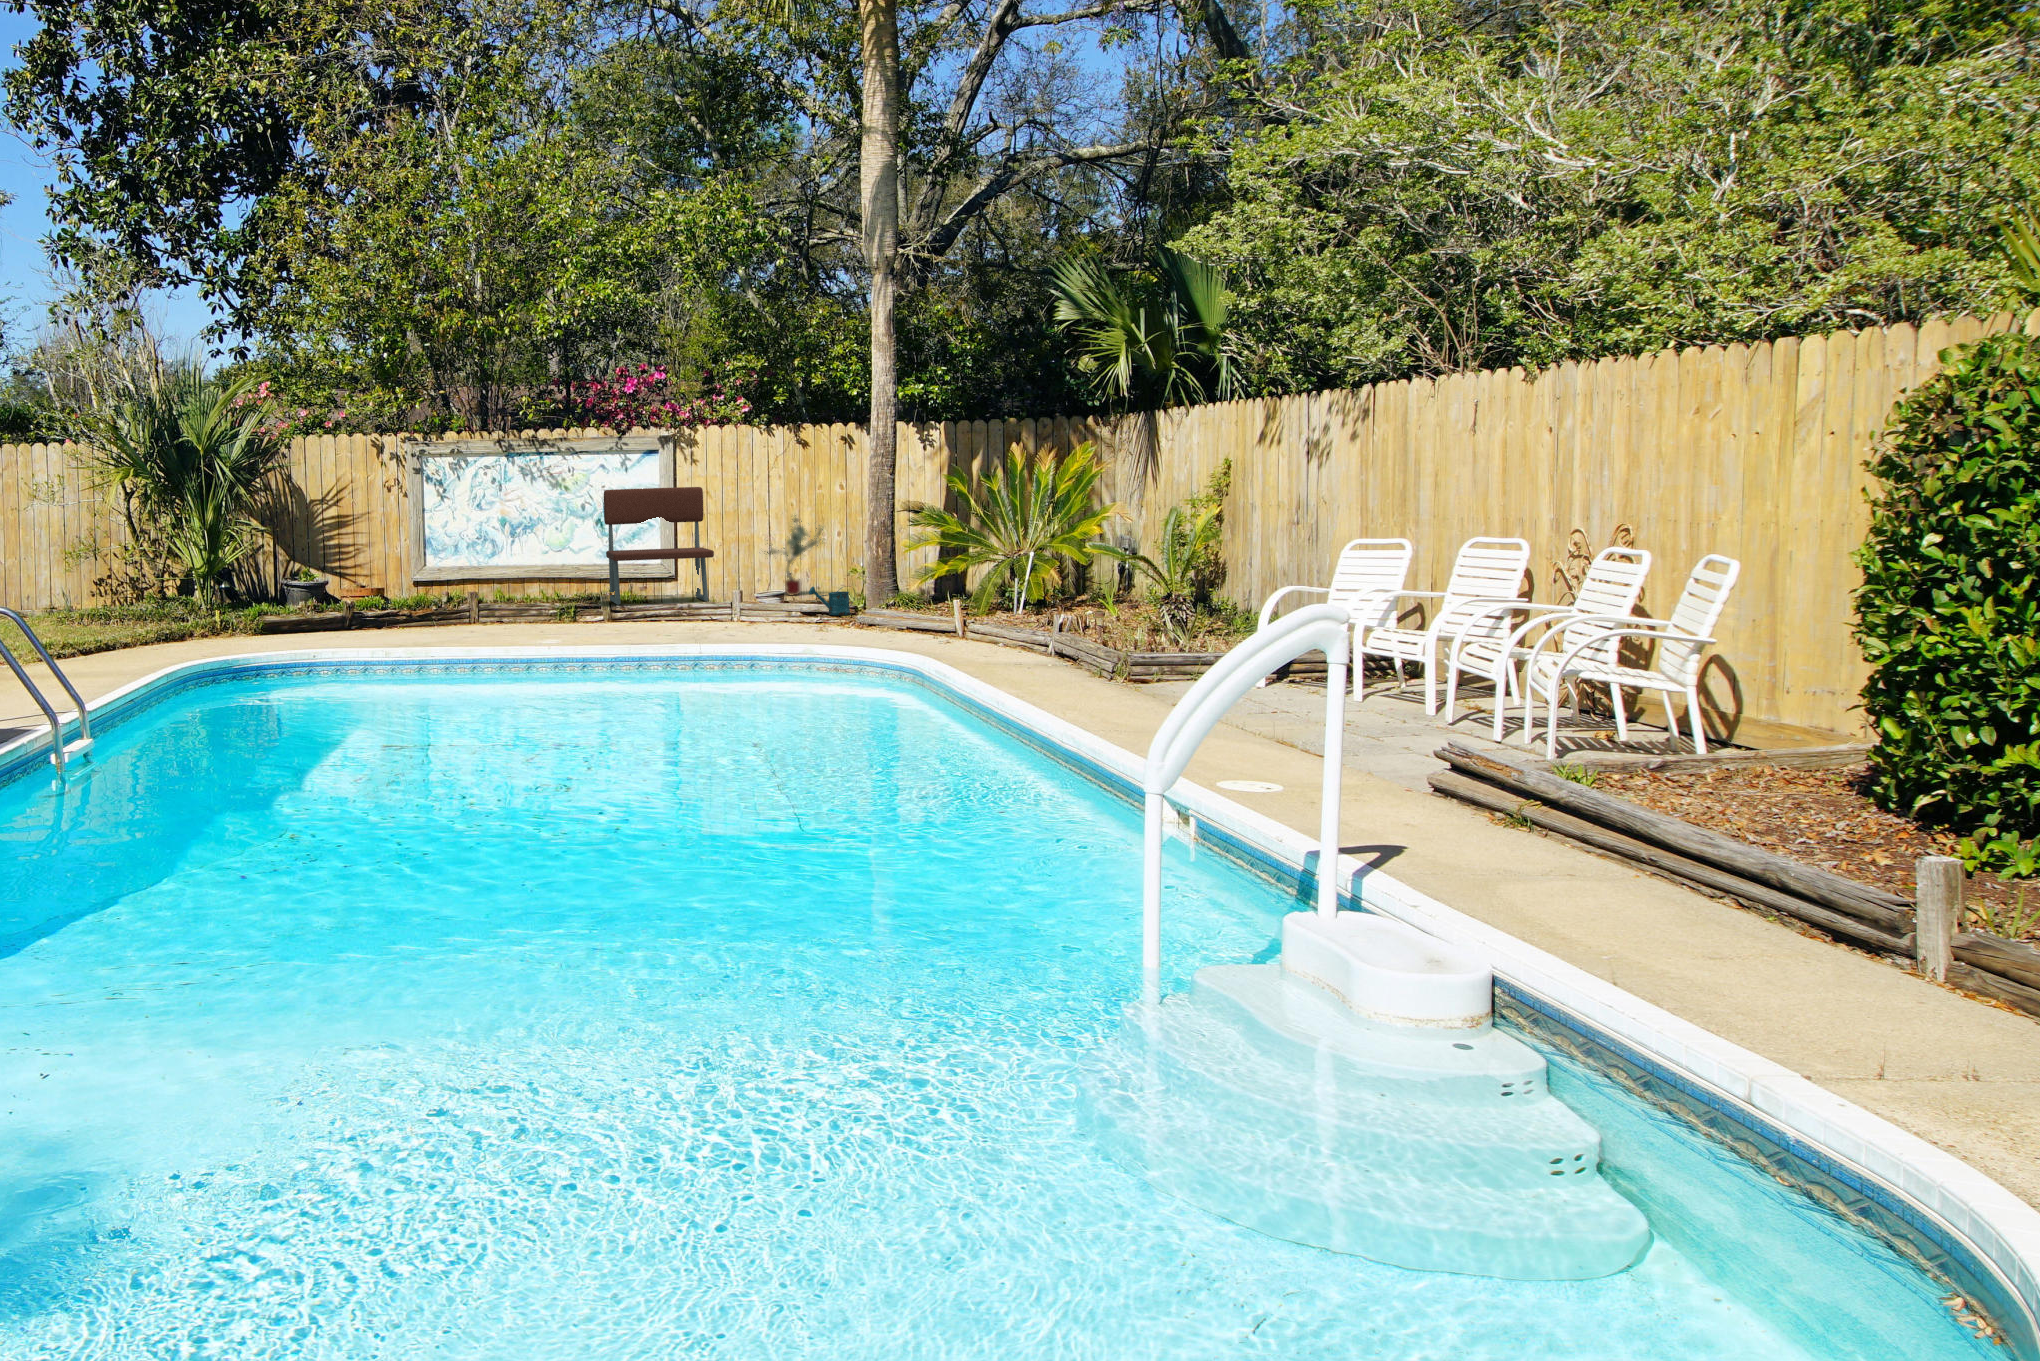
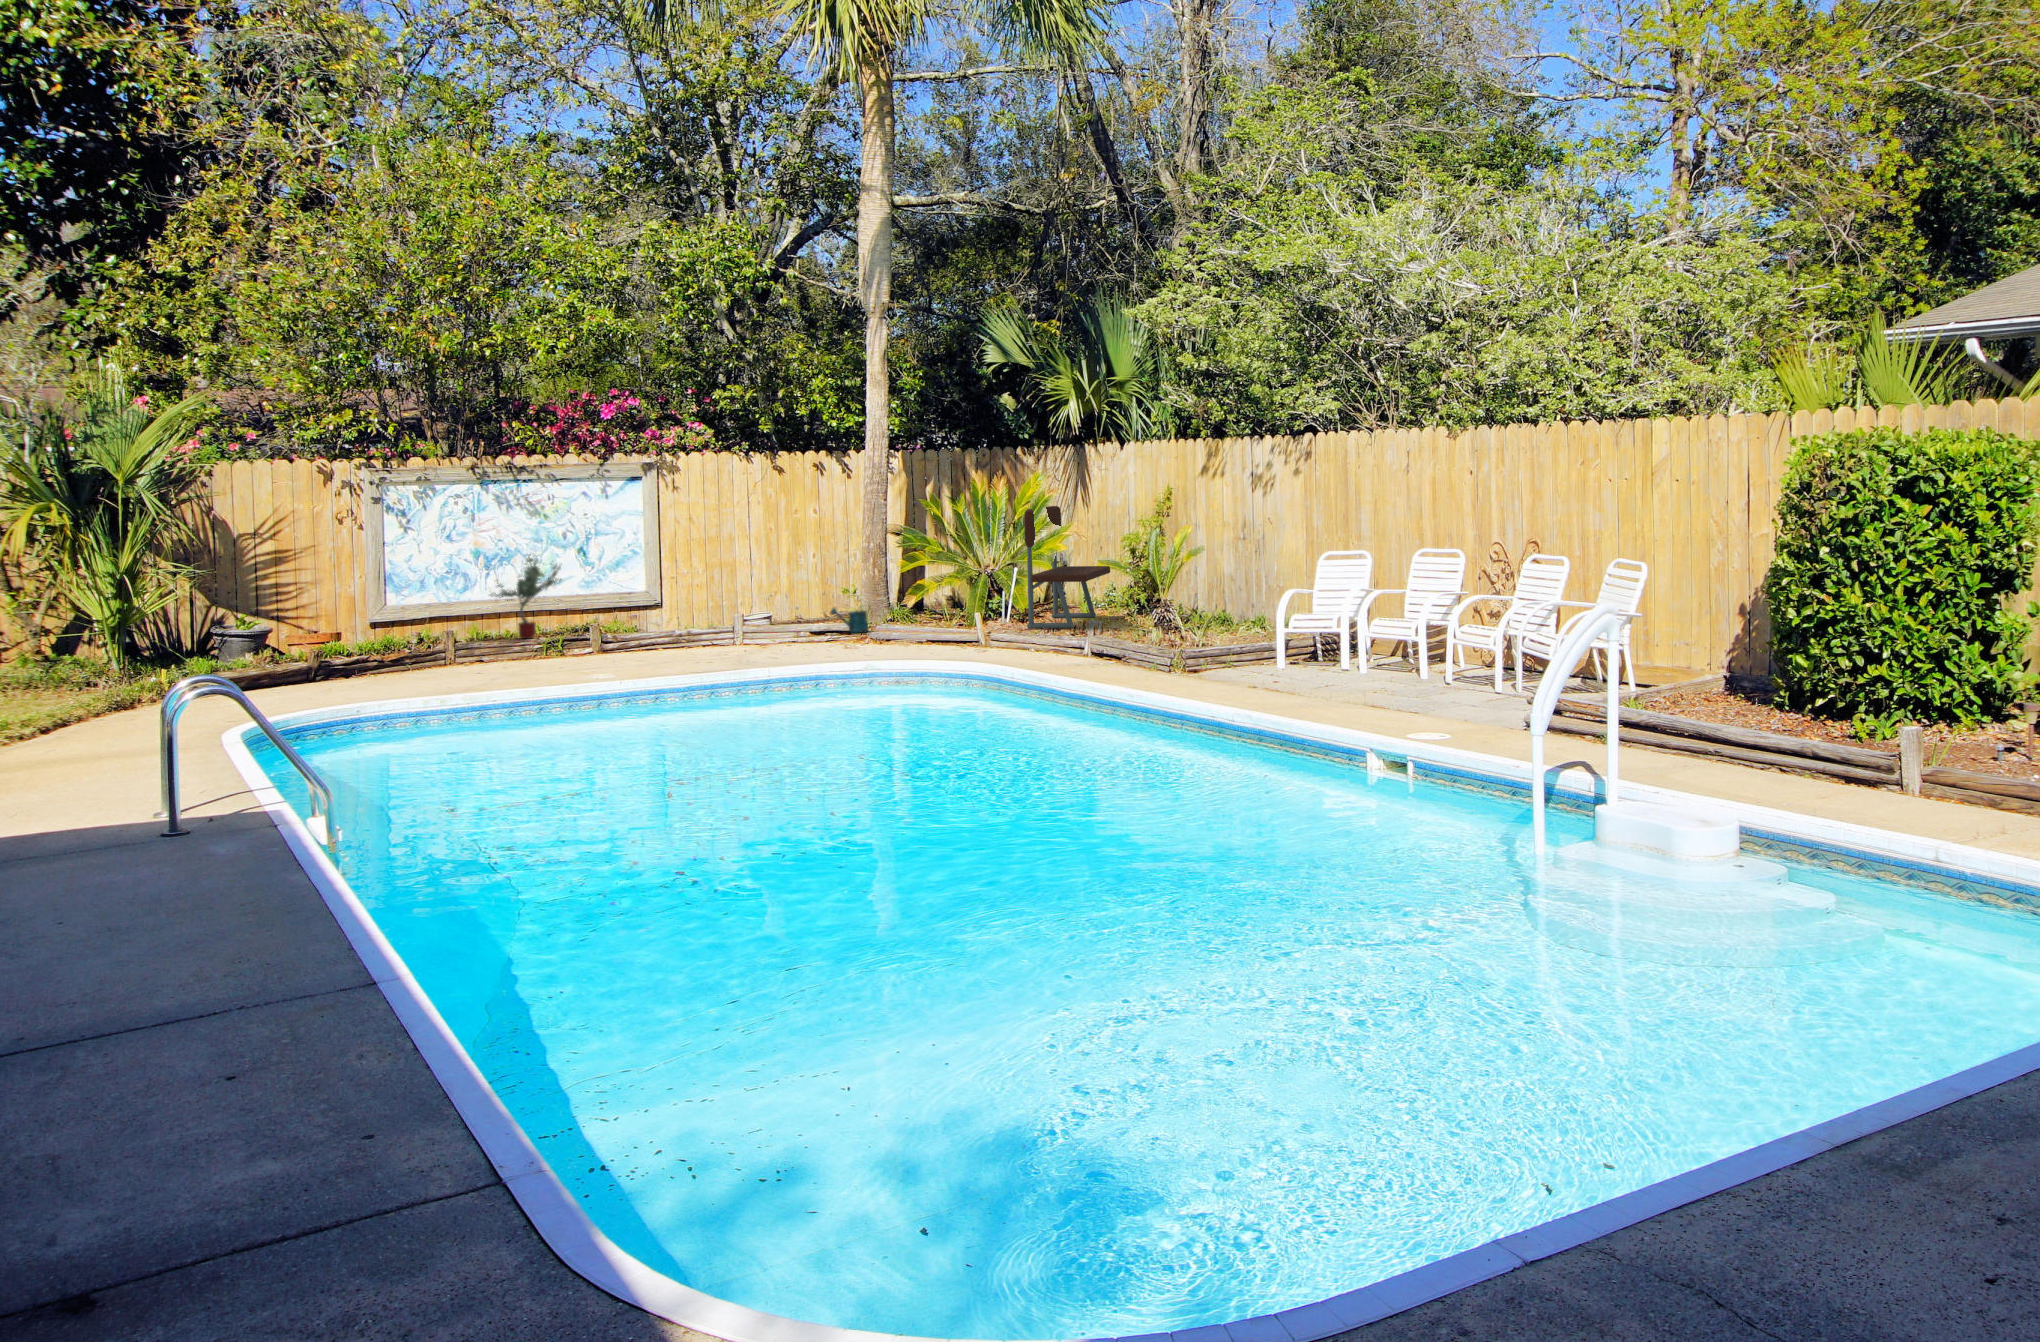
bench: present [604,487,714,605] -> present [1024,506,1110,628]
potted tree: present [764,515,823,595] -> present [491,556,561,639]

